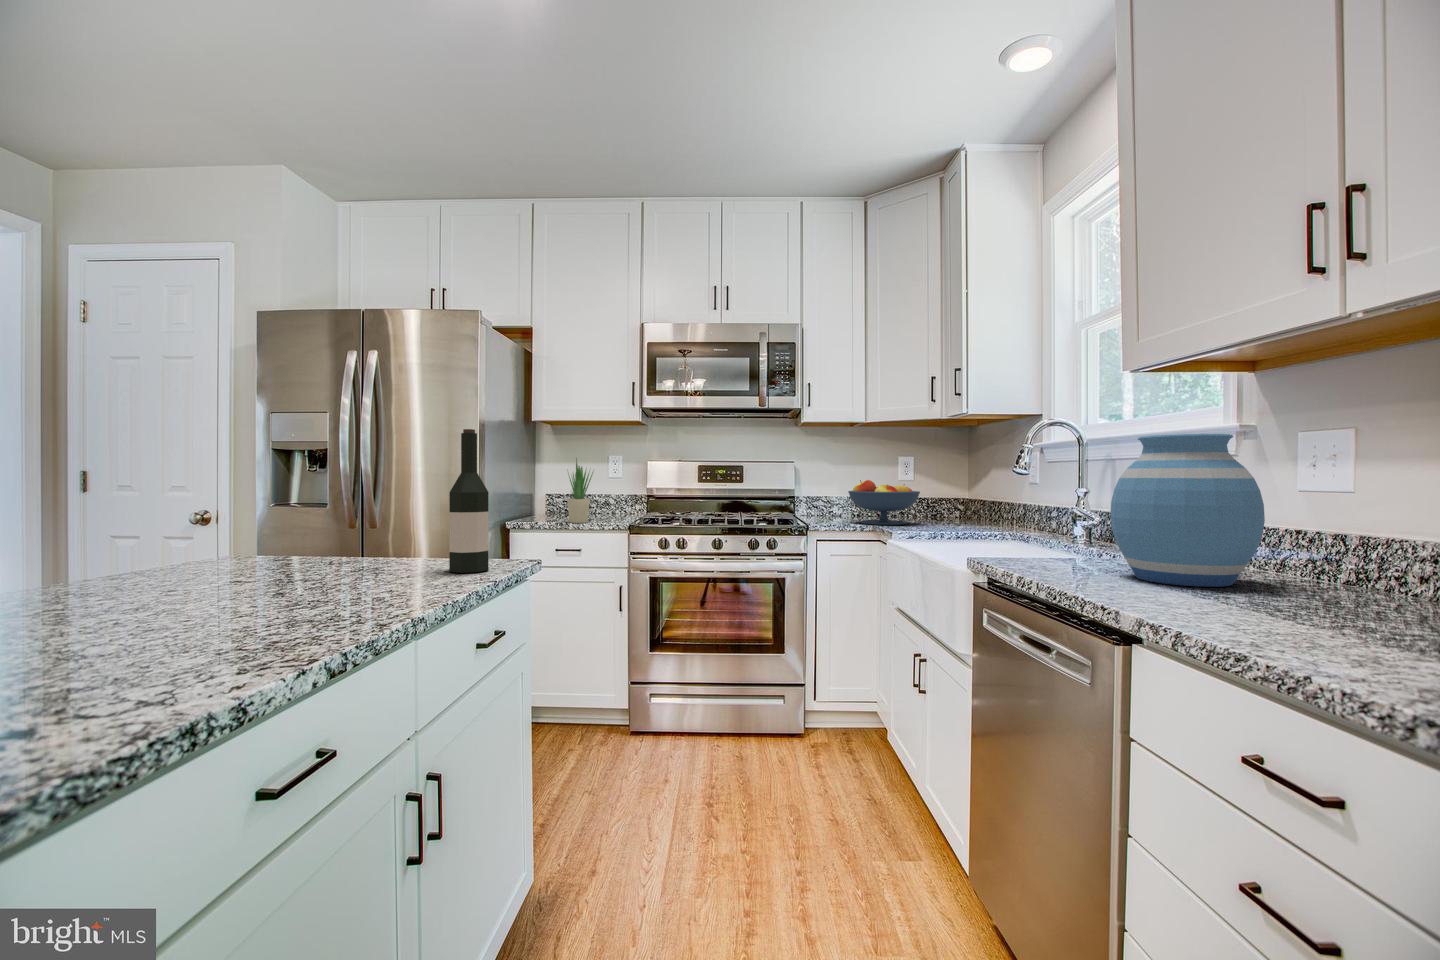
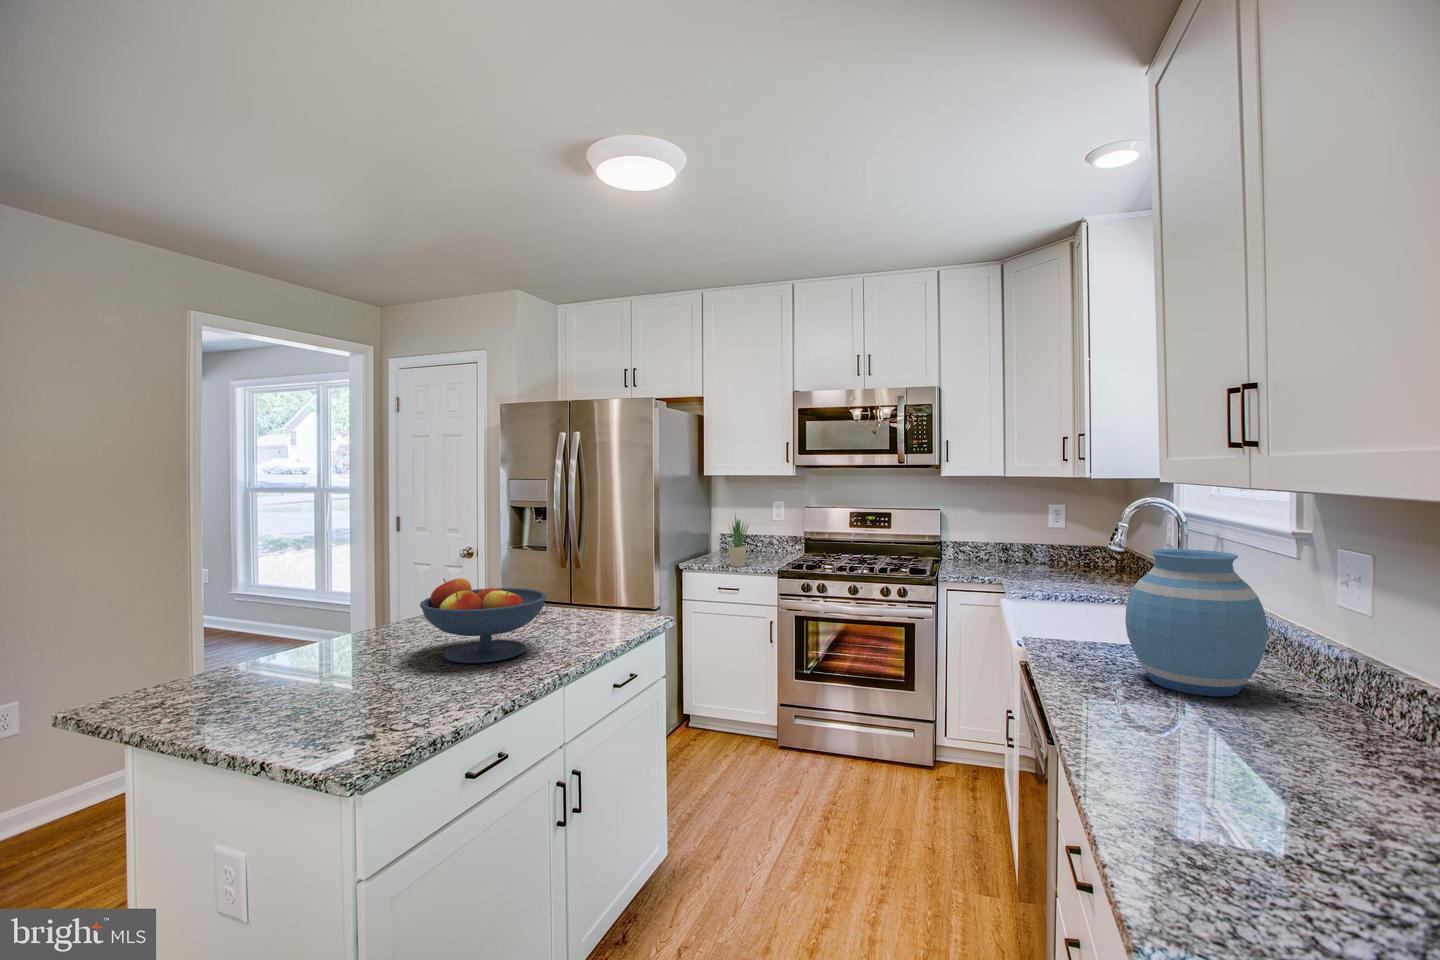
wine bottle: present [449,429,489,573] -> none [603,531,630,631]
fruit bowl: present [848,480,920,525] -> present [420,578,547,663]

